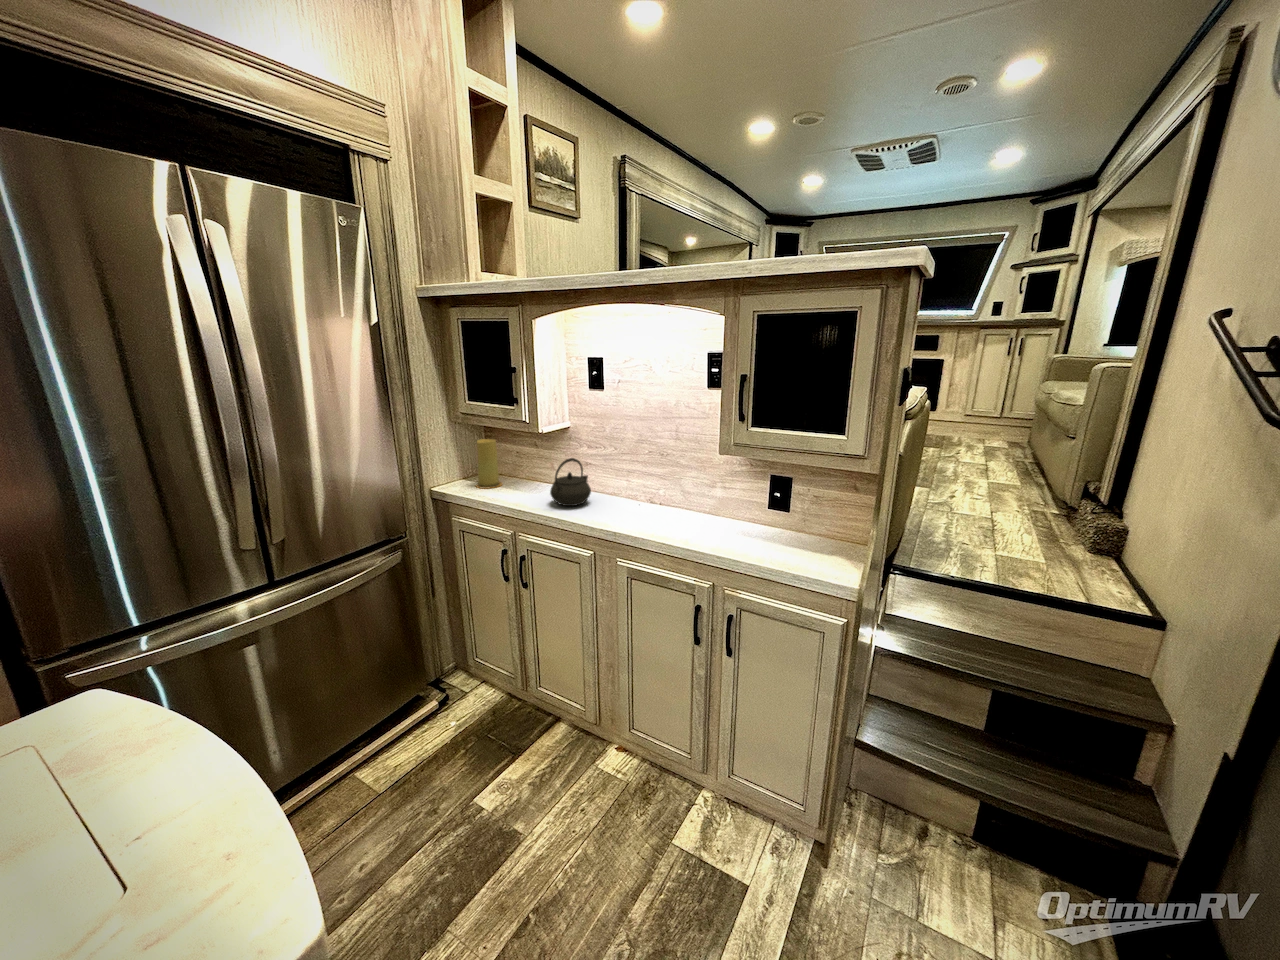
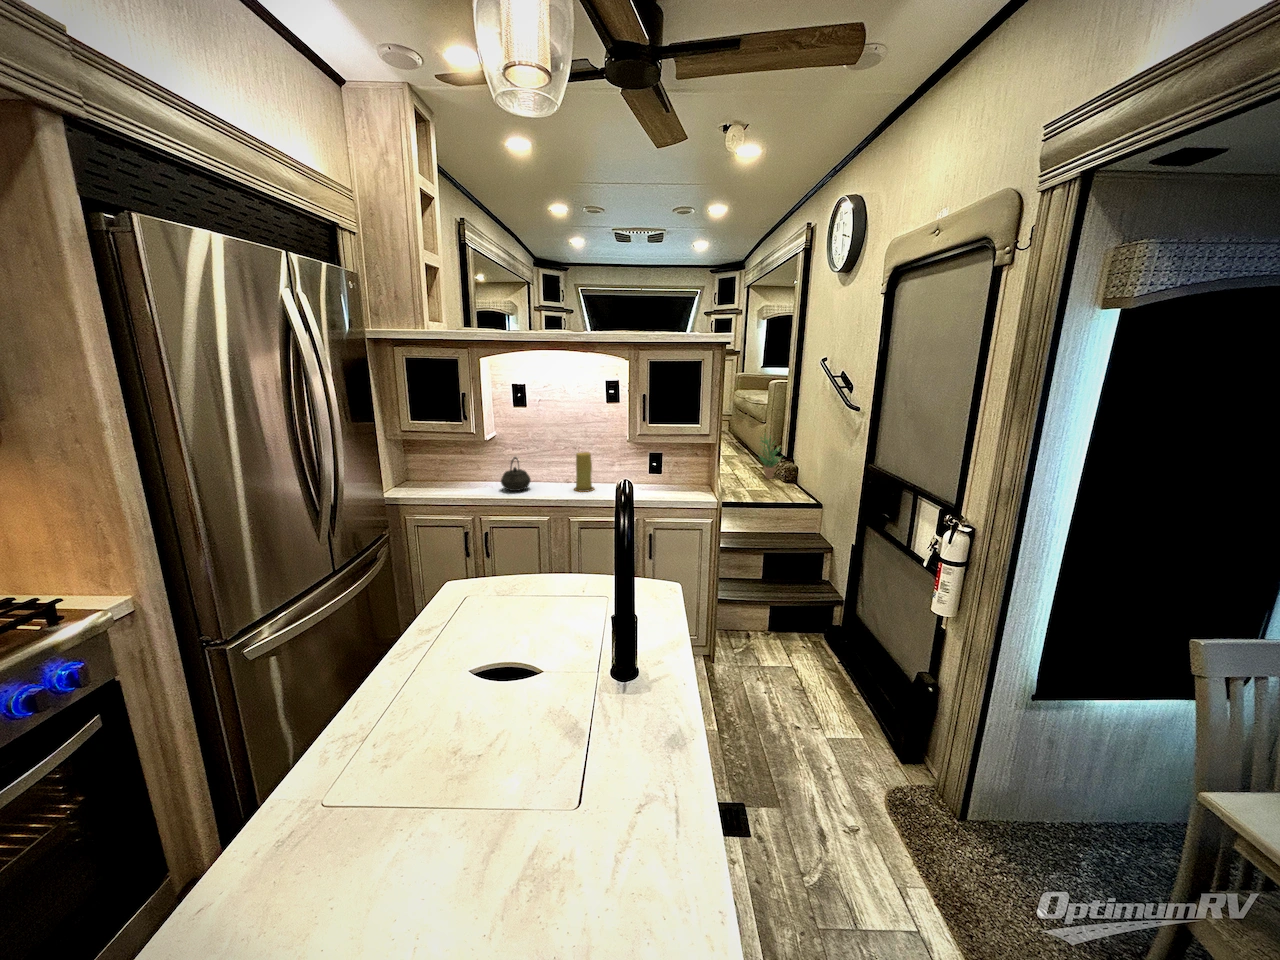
candle: present [476,439,502,489] -> present [574,452,594,492]
potted plant: none [1042,456,1100,539] -> present [760,436,780,479]

